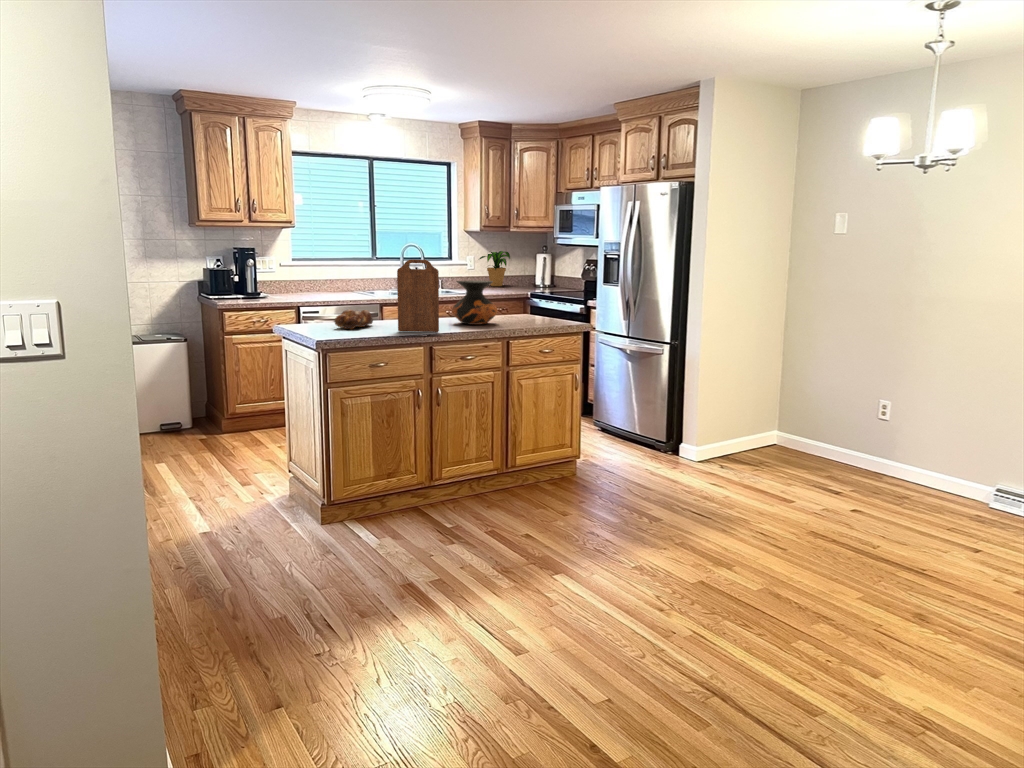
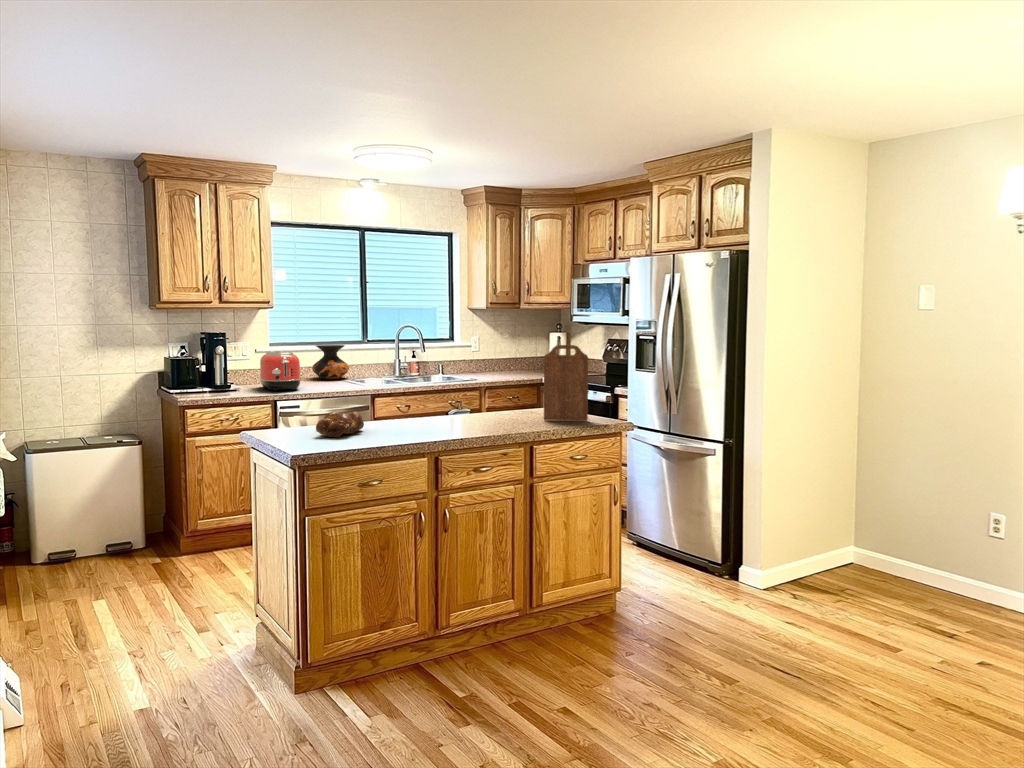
potted plant: present [480,251,510,286] -> none [483,331,524,371]
cutting board: present [397,259,439,332] -> present [544,345,588,421]
toaster: none [286,265,320,298] -> present [260,351,301,391]
vase: present [452,280,497,325] -> present [312,345,349,379]

